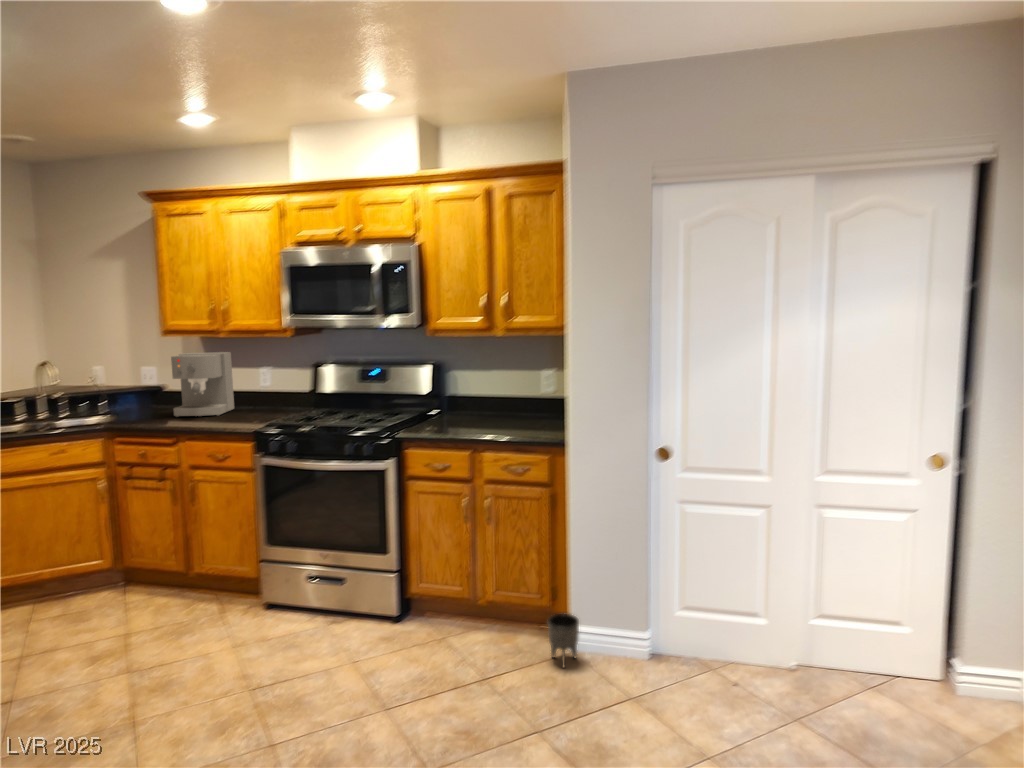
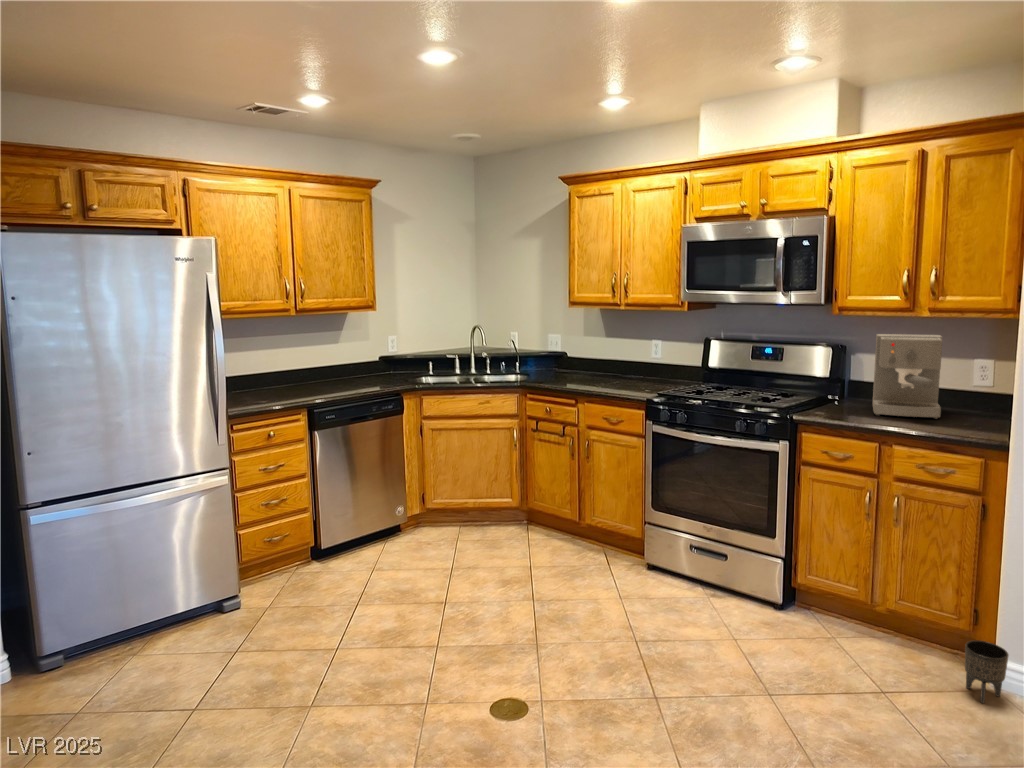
coffee maker: present [171,352,234,417] -> present [873,334,942,419]

